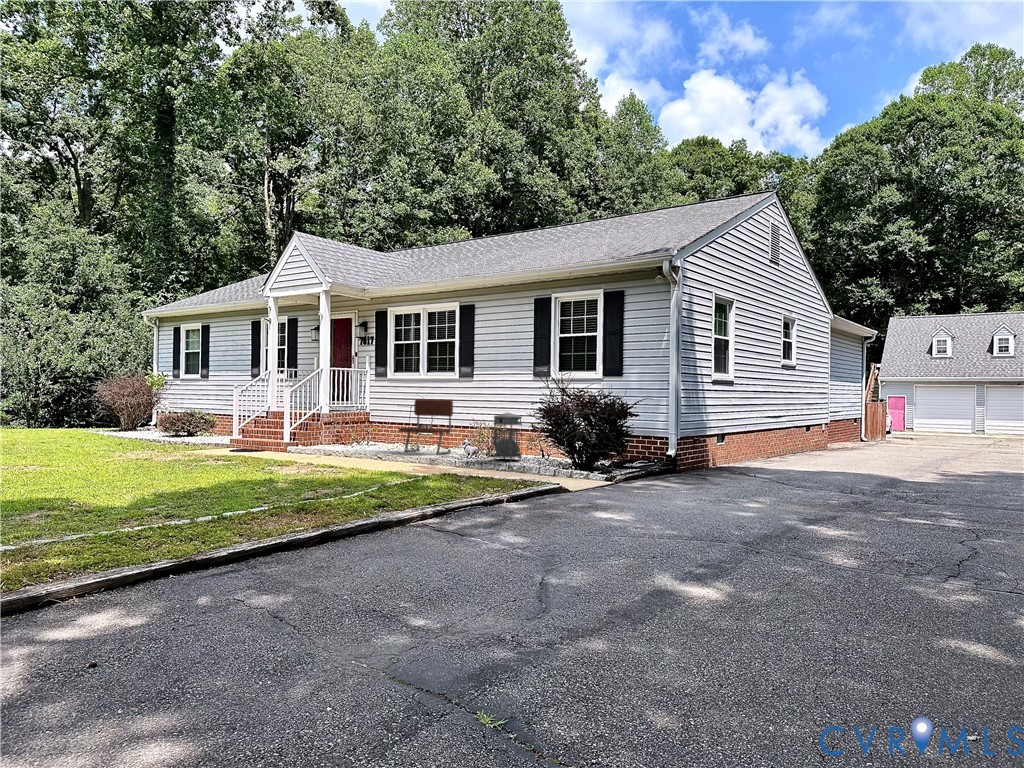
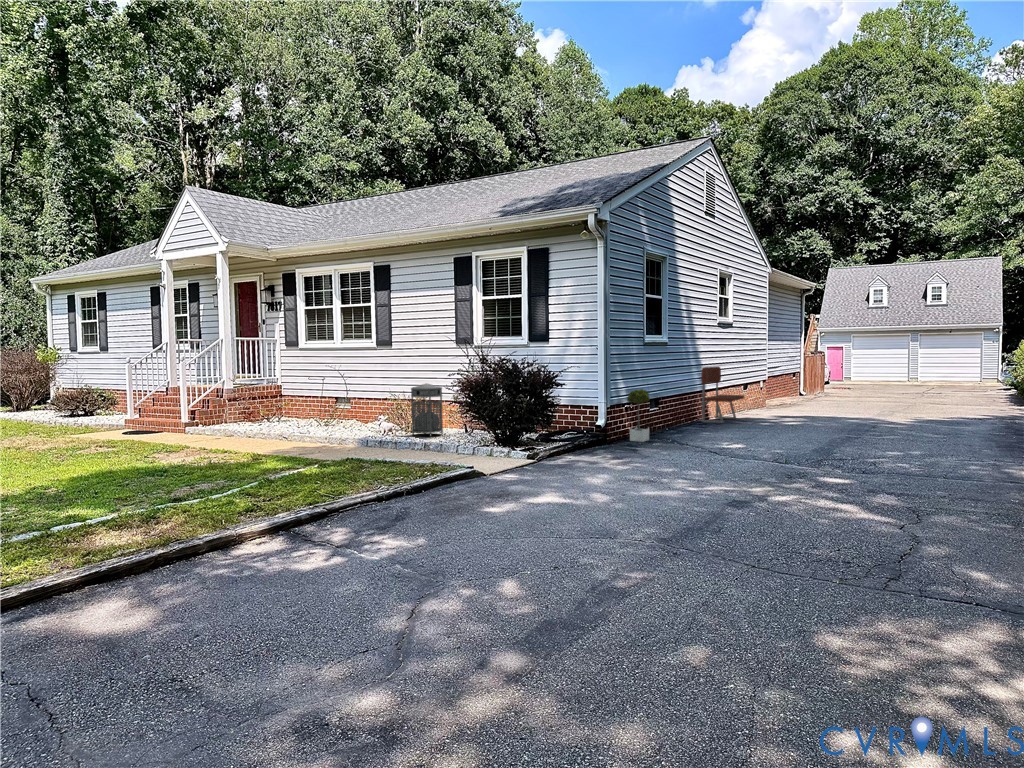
bench: present [399,399,453,455] -> present [701,367,744,423]
potted tree: none [695,422,716,471] -> present [627,389,650,442]

